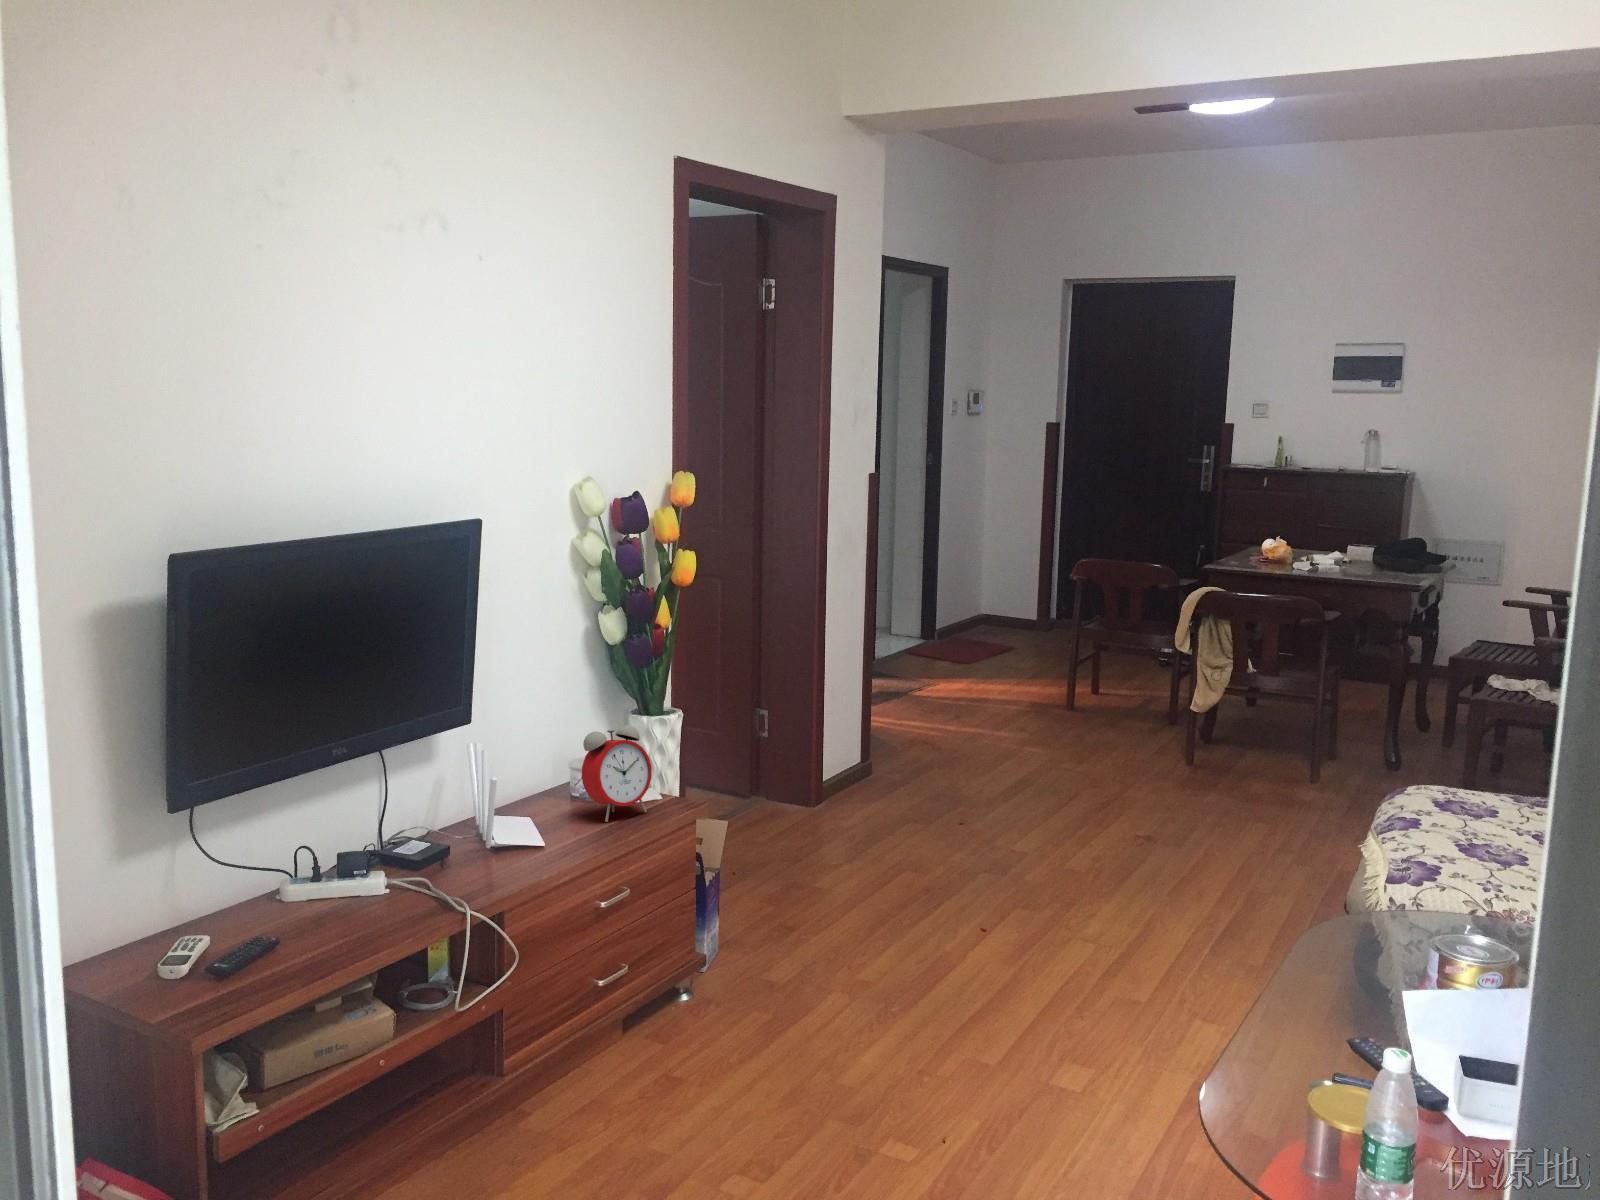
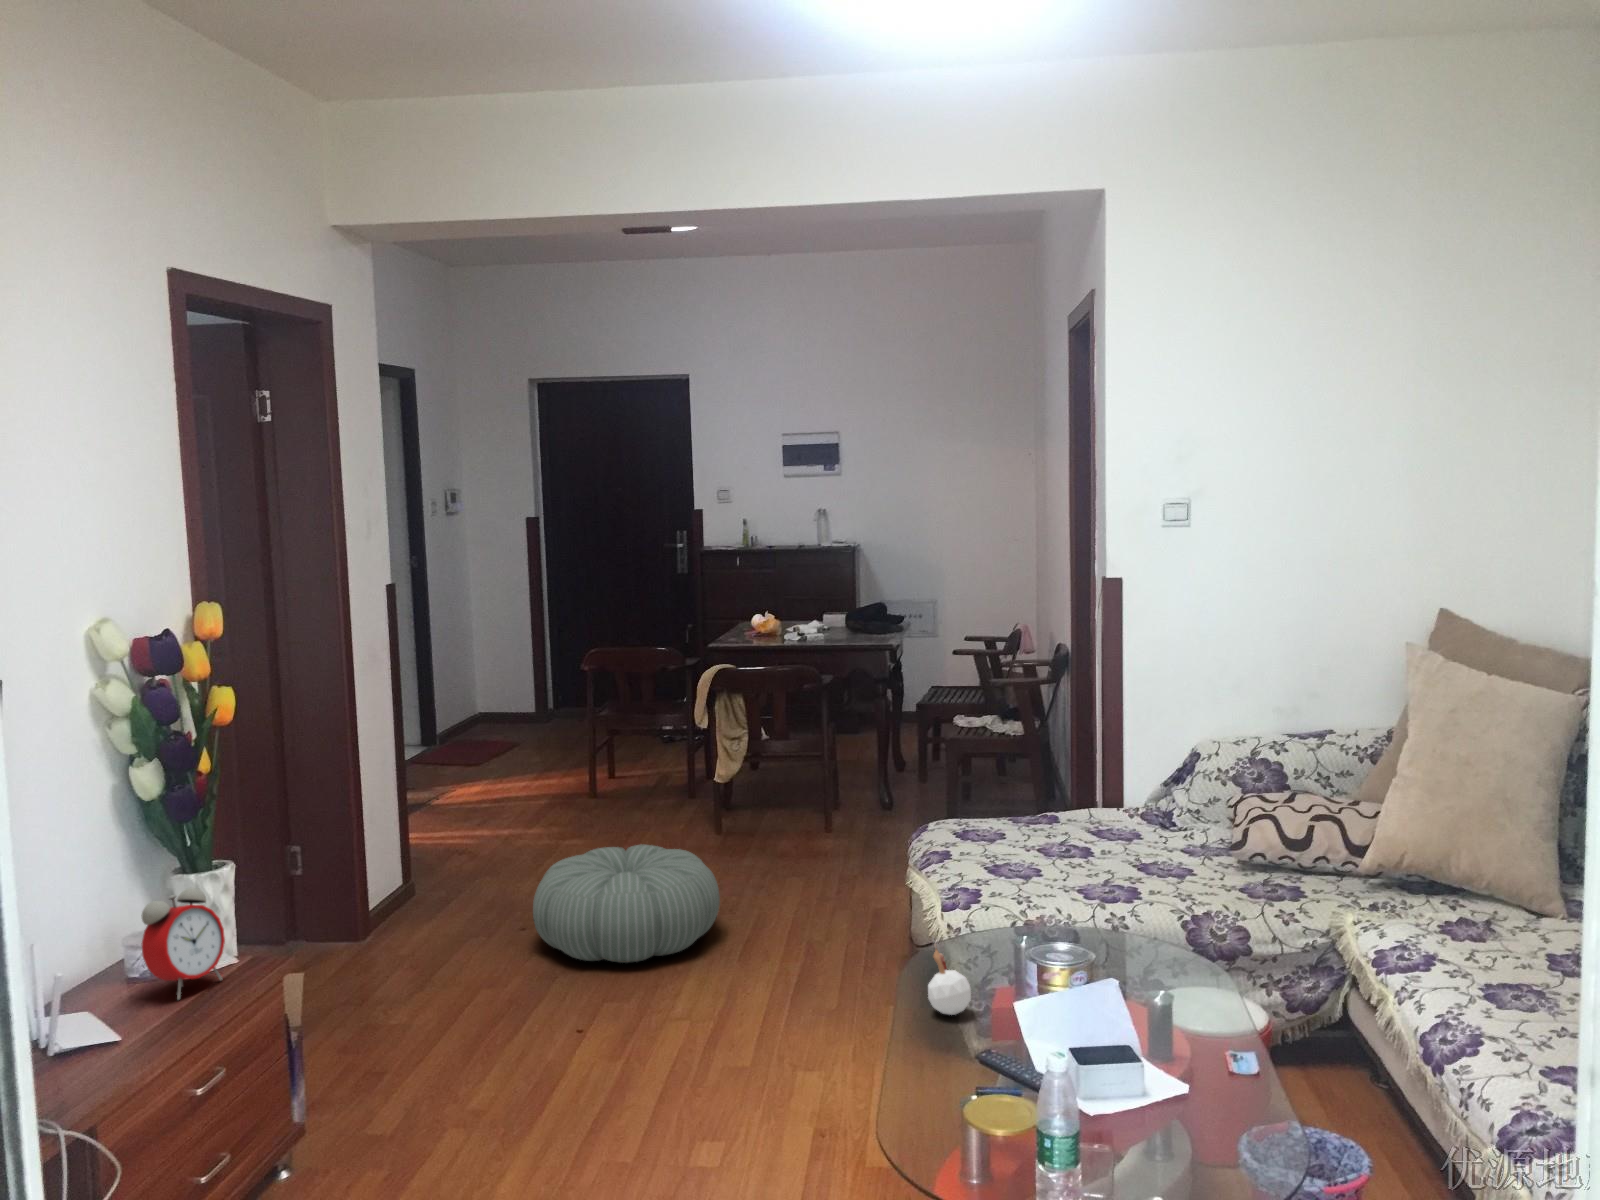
pouf: none [969,757,1163,876] -> present [533,845,720,963]
candle: none [1312,899,1366,992] -> present [928,944,971,1015]

